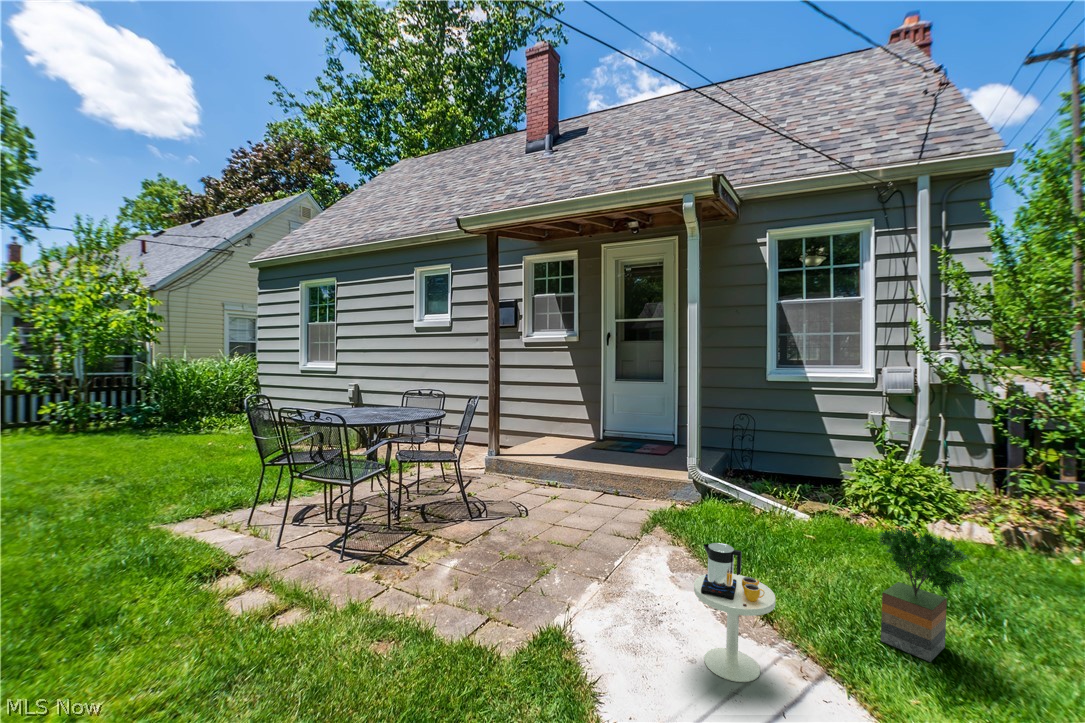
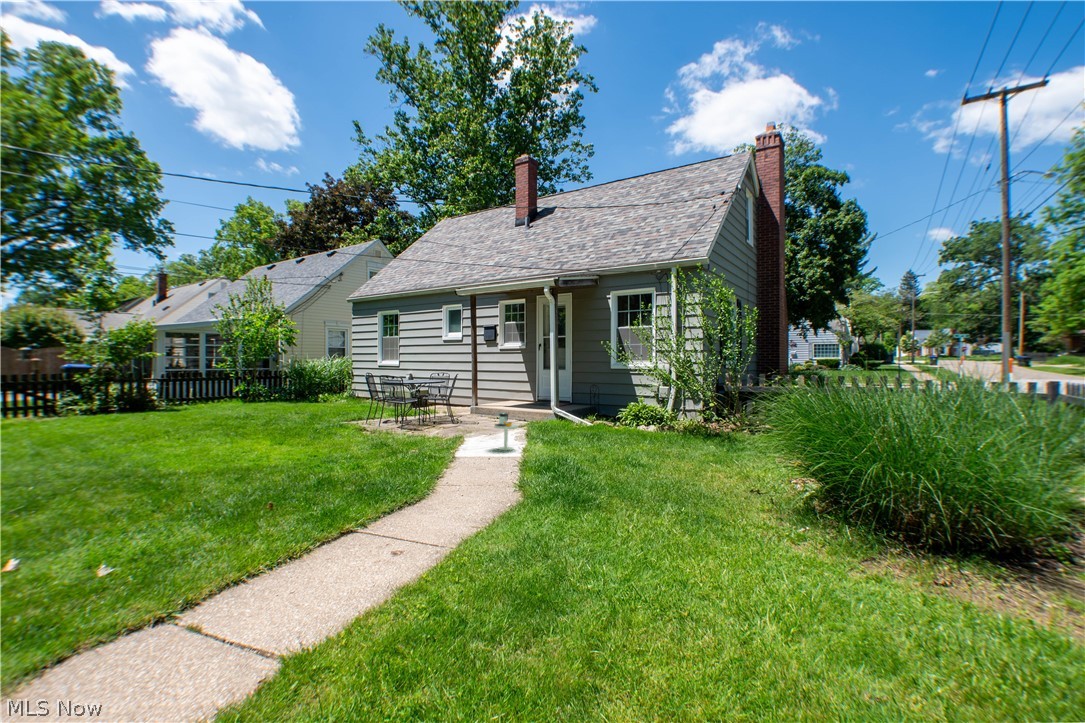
potted tree: present [878,528,967,662] -> none [552,409,578,447]

